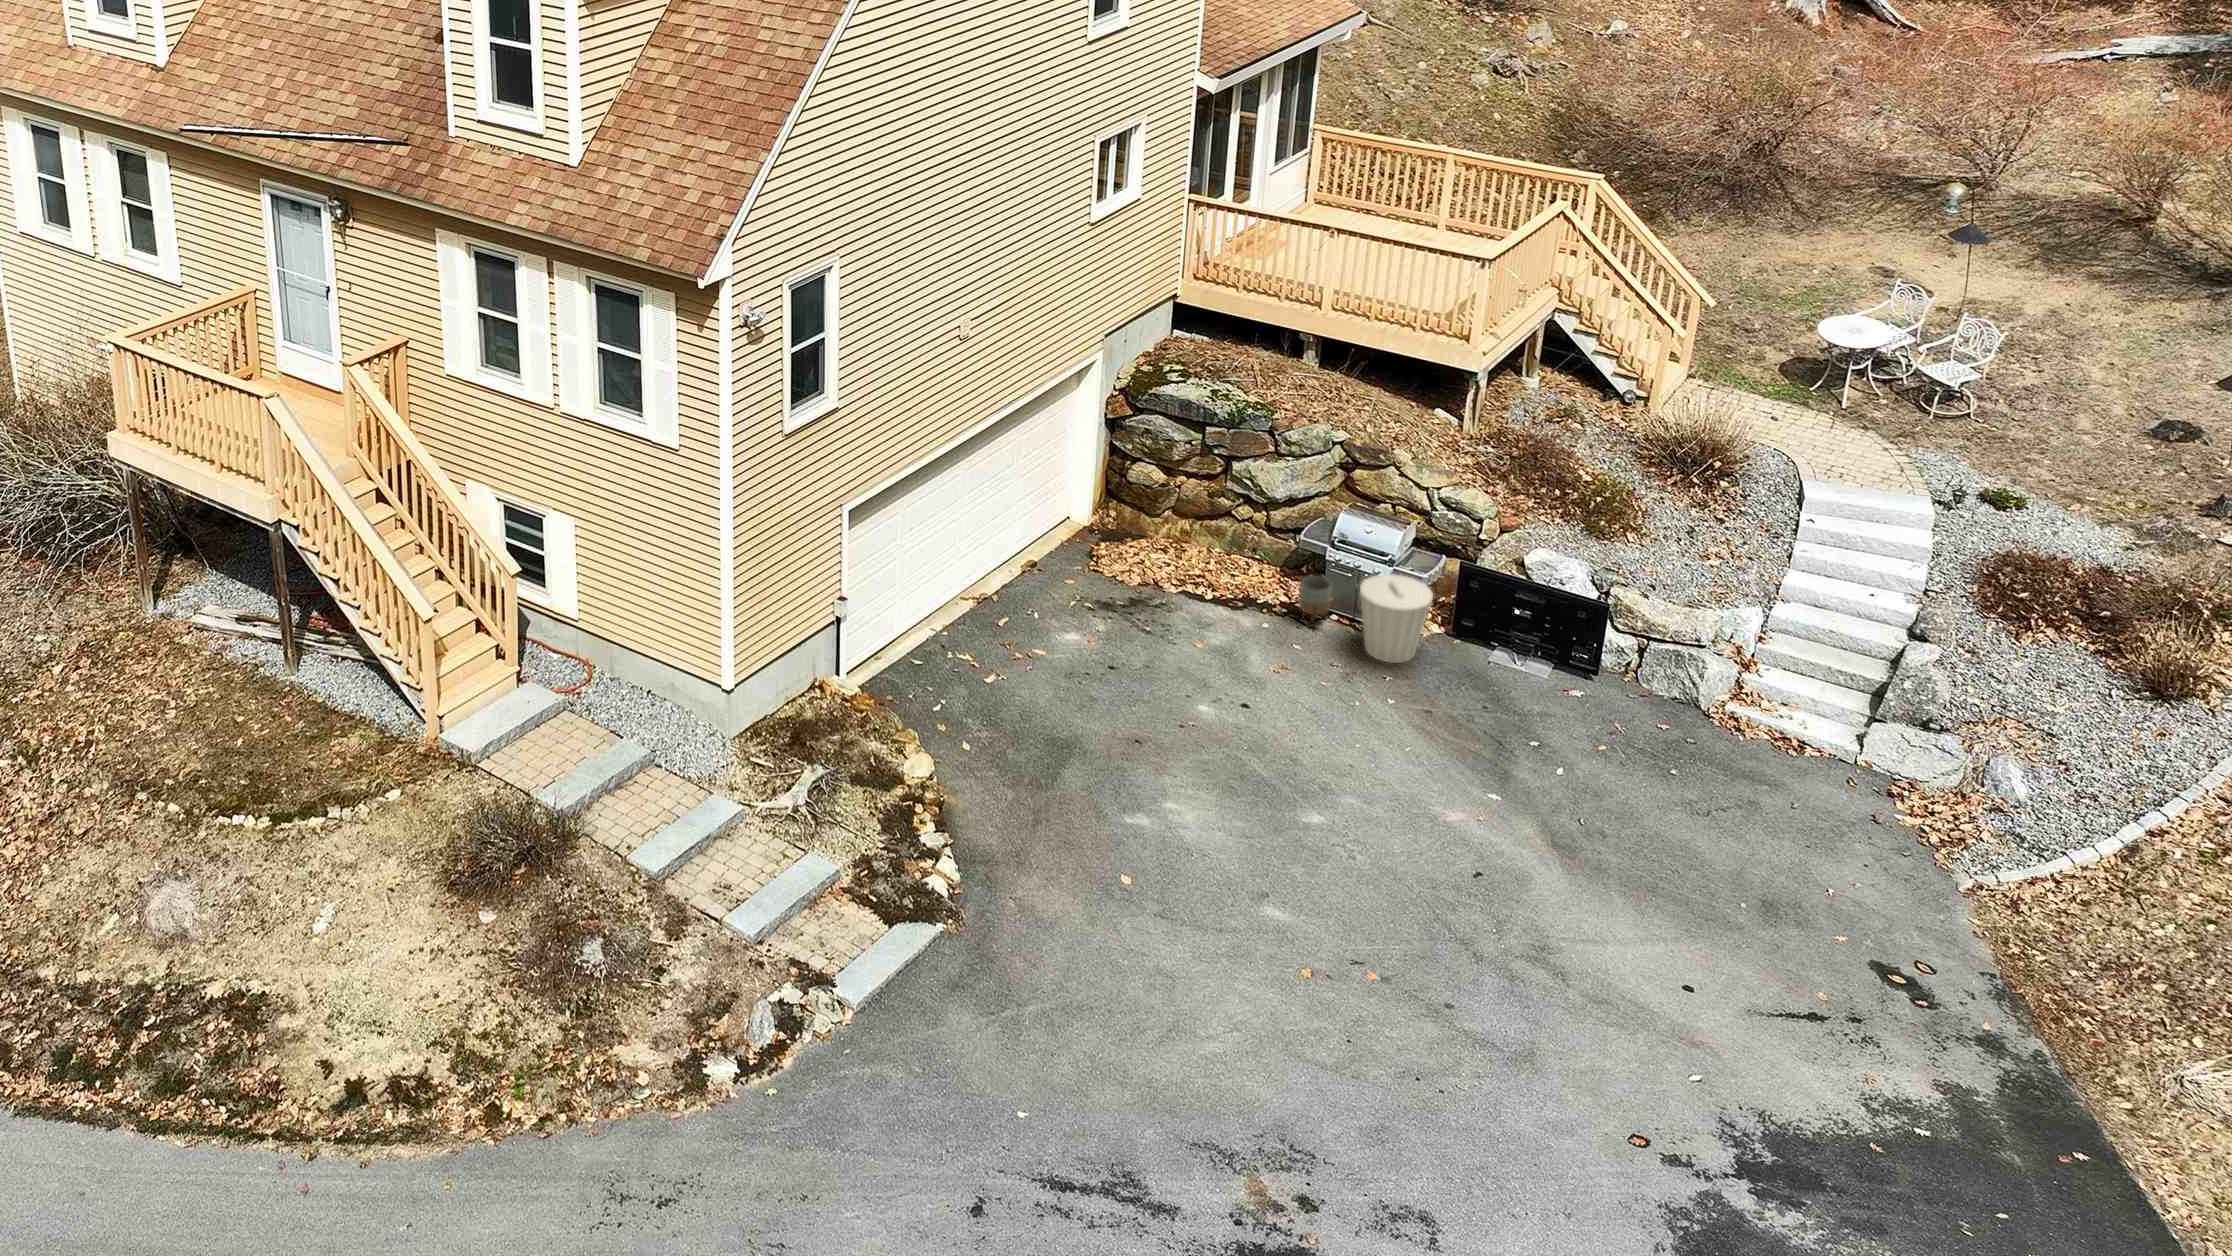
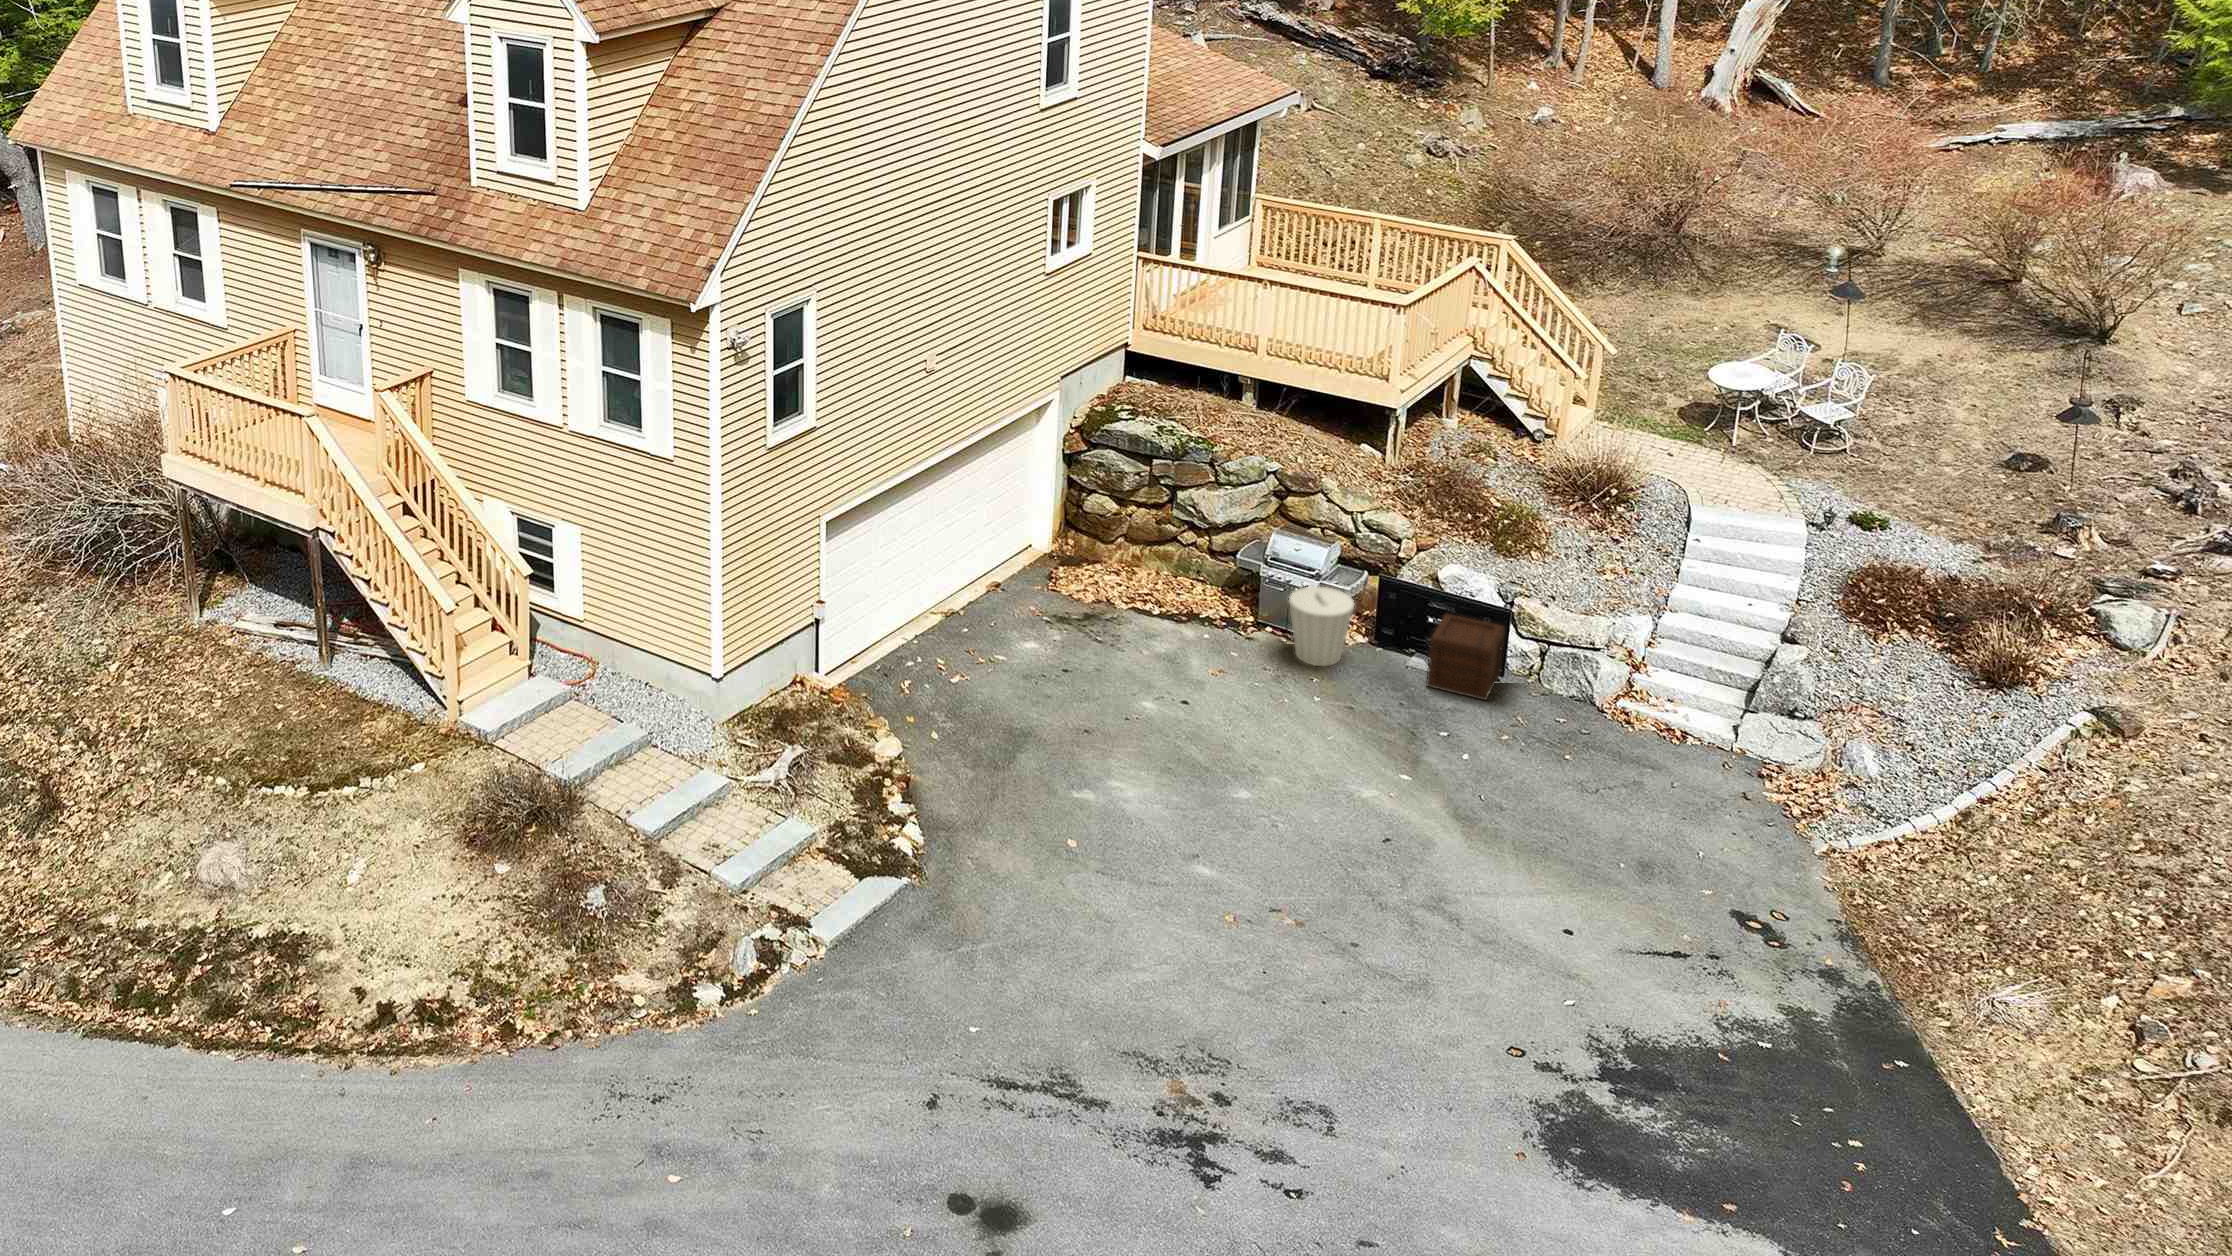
planter: present [1299,576,1332,615] -> none [1236,591,1266,638]
wooden crate: none [1512,607,1602,706] -> present [1426,614,1505,700]

